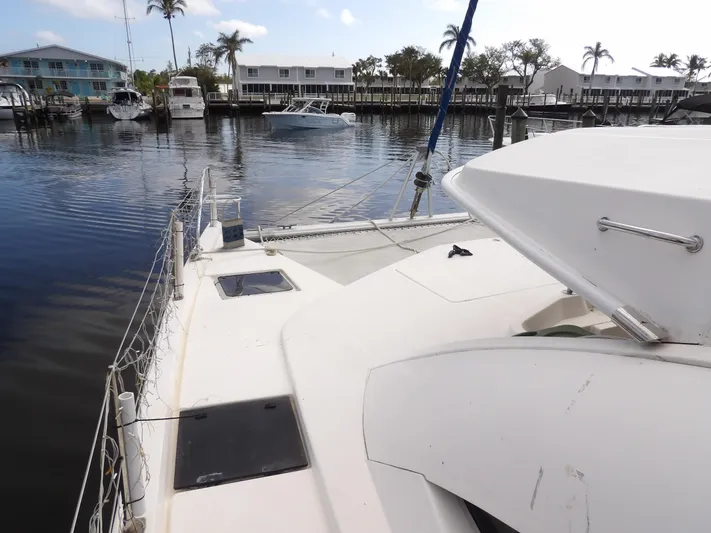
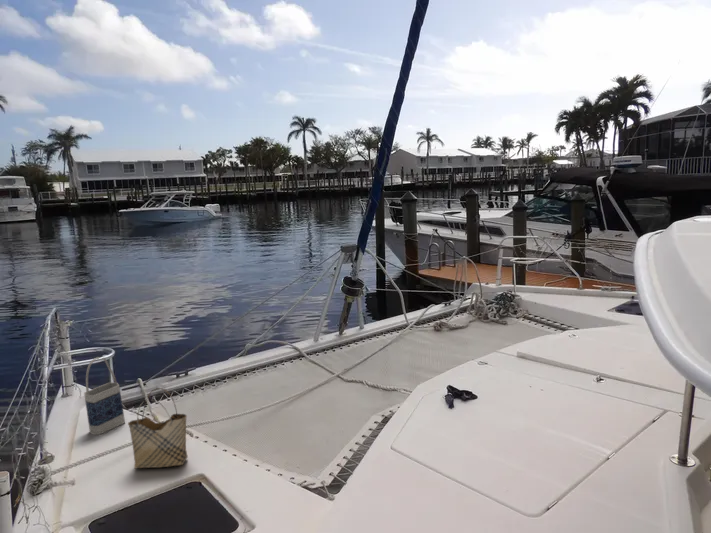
woven basket: none [243,219,278,267] -> present [128,388,187,469]

